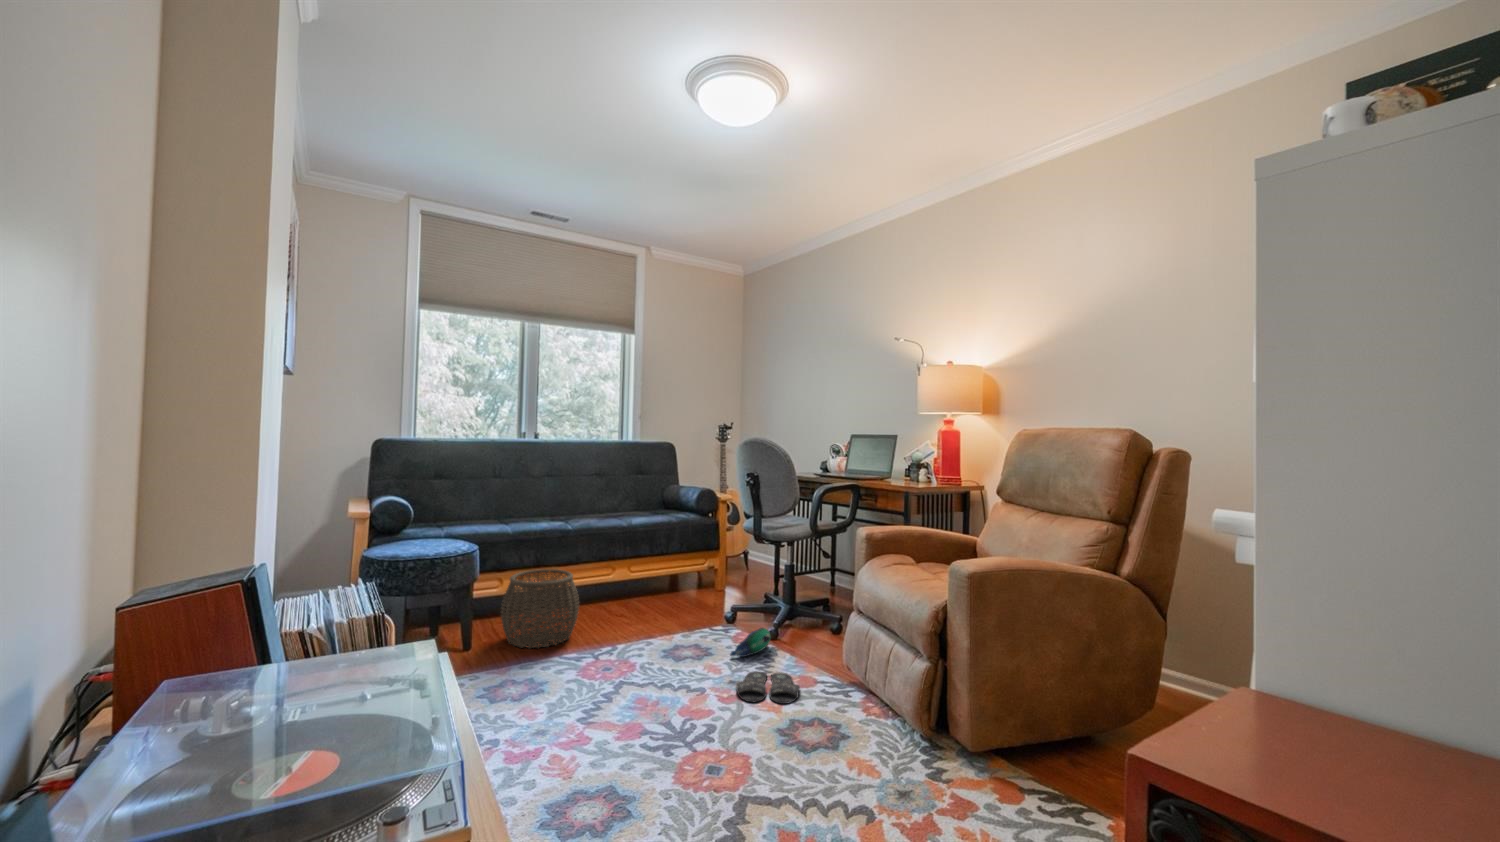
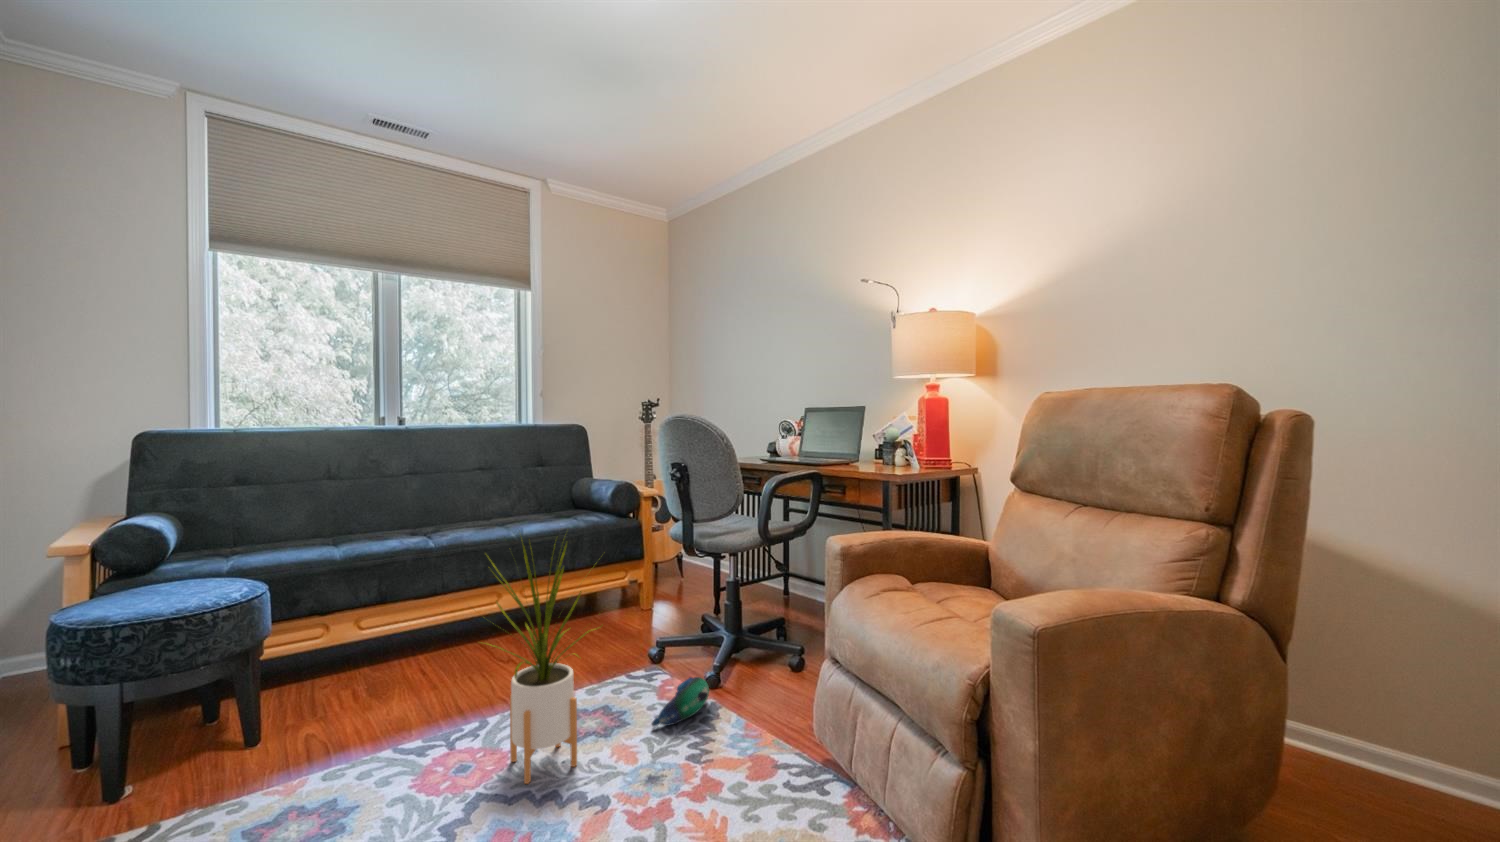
house plant: none [618,512,705,680] -> present [488,543,597,784]
woven basket: present [501,569,579,648] -> none [306,611,434,737]
slippers: present [736,671,800,704] -> none [657,752,753,819]

